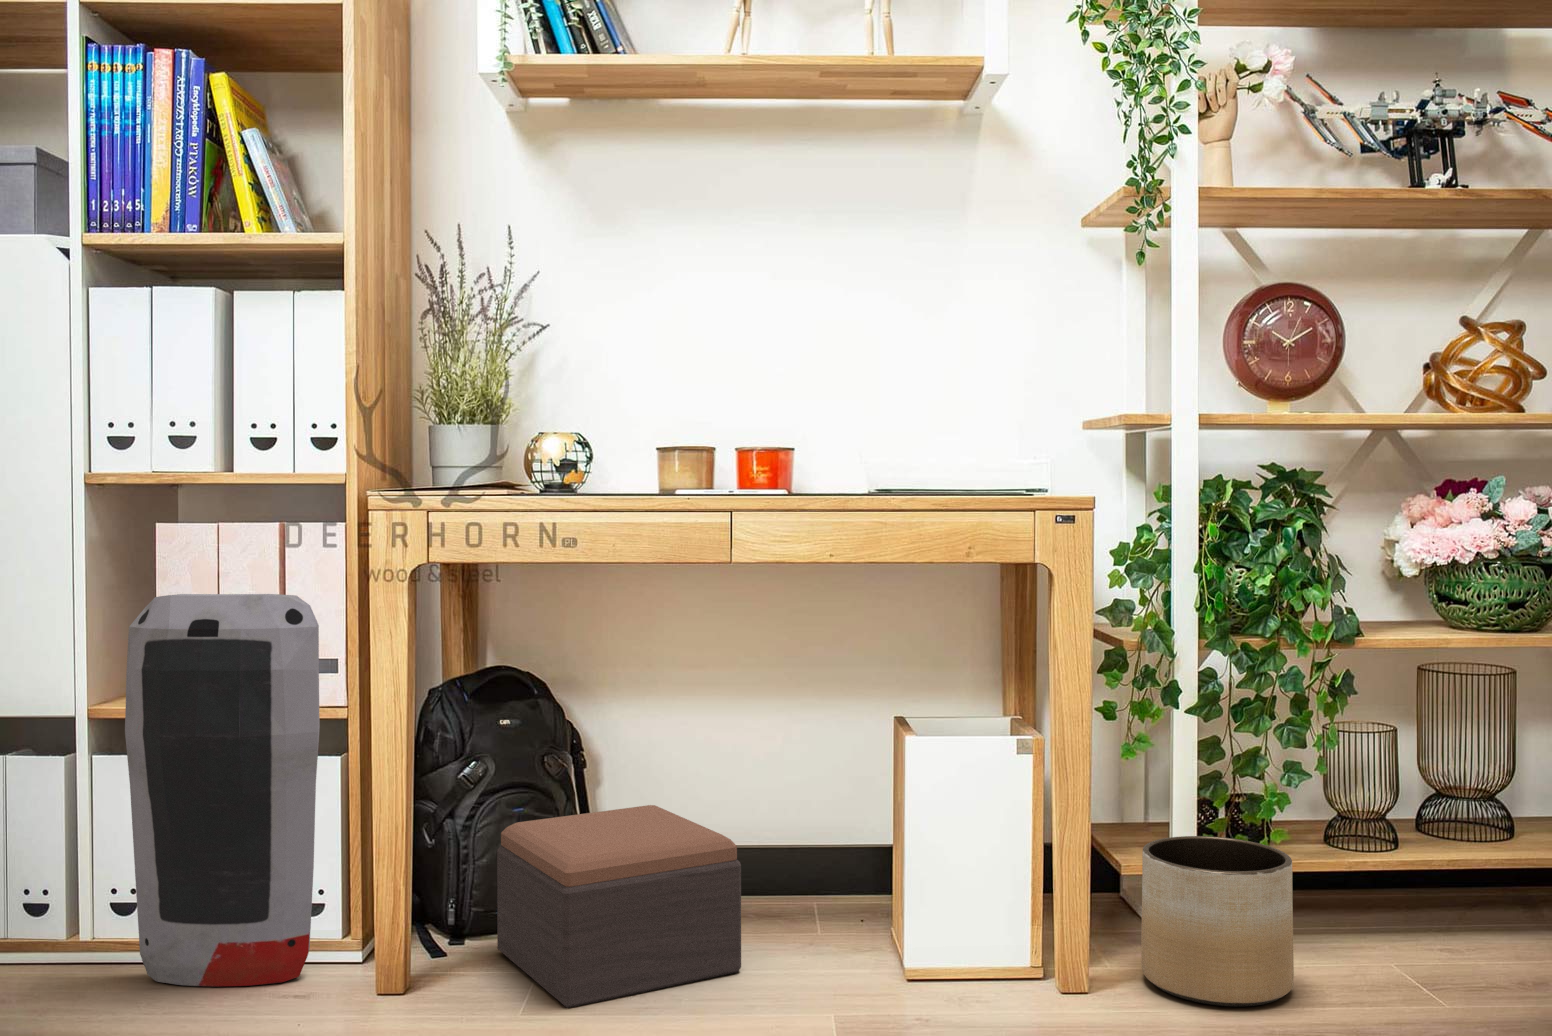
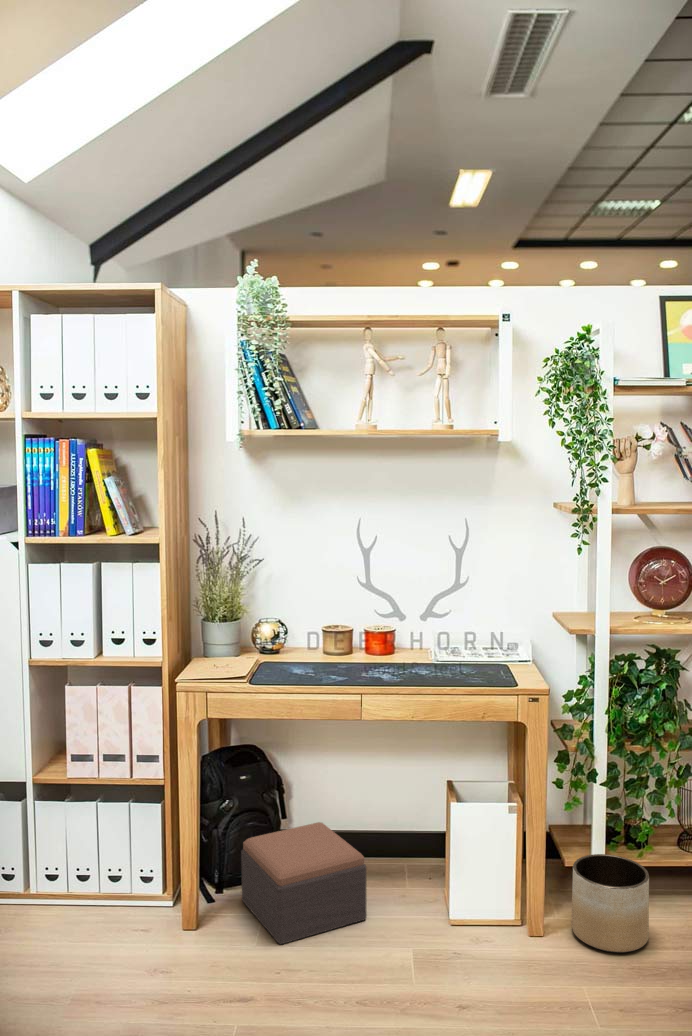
air purifier: present [125,594,320,987] -> none [56,728,153,925]

